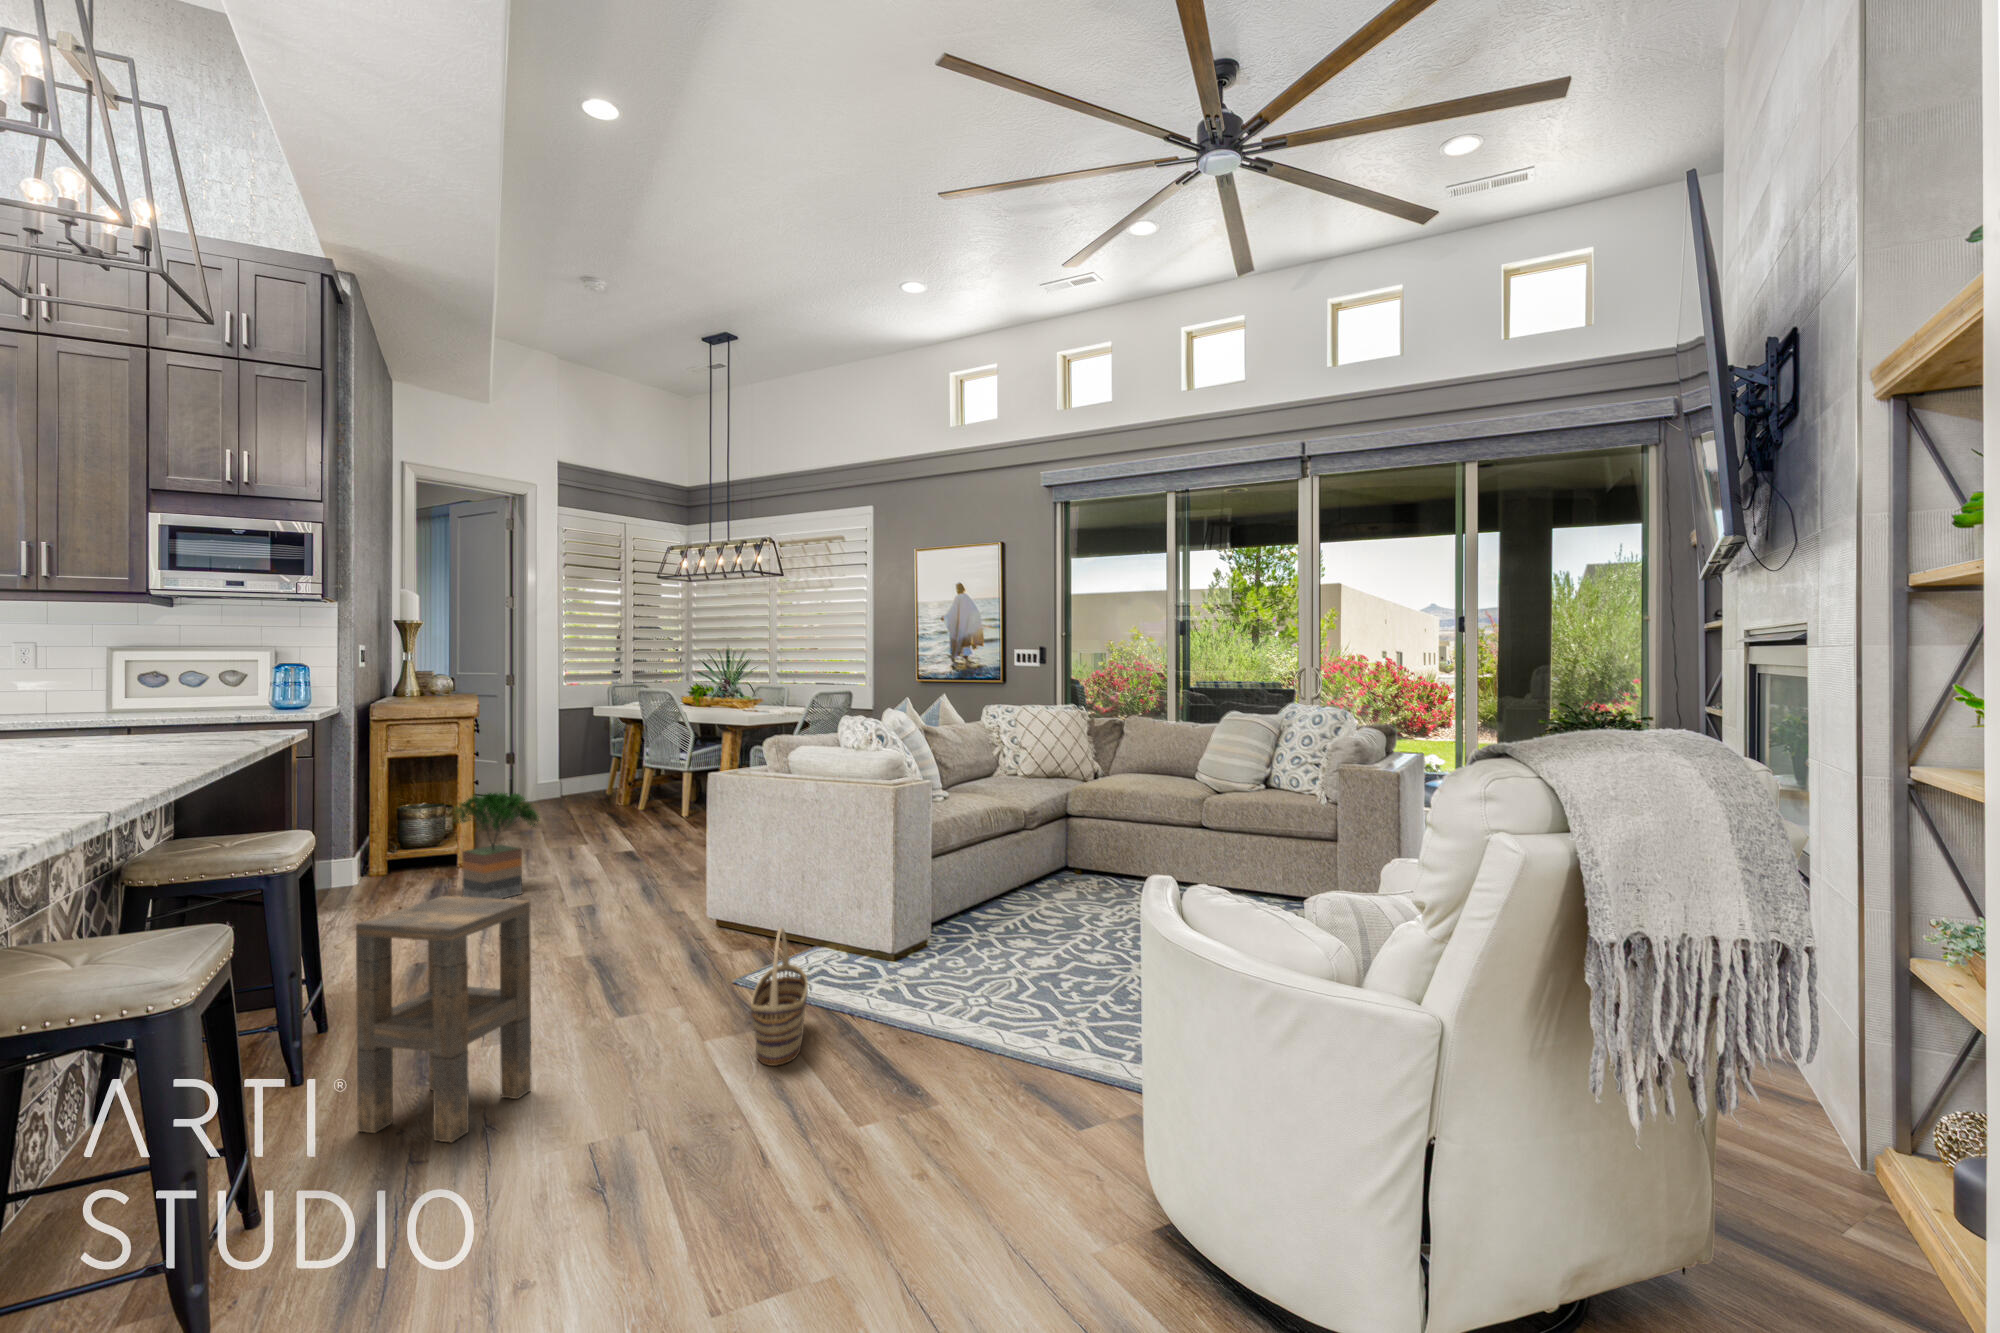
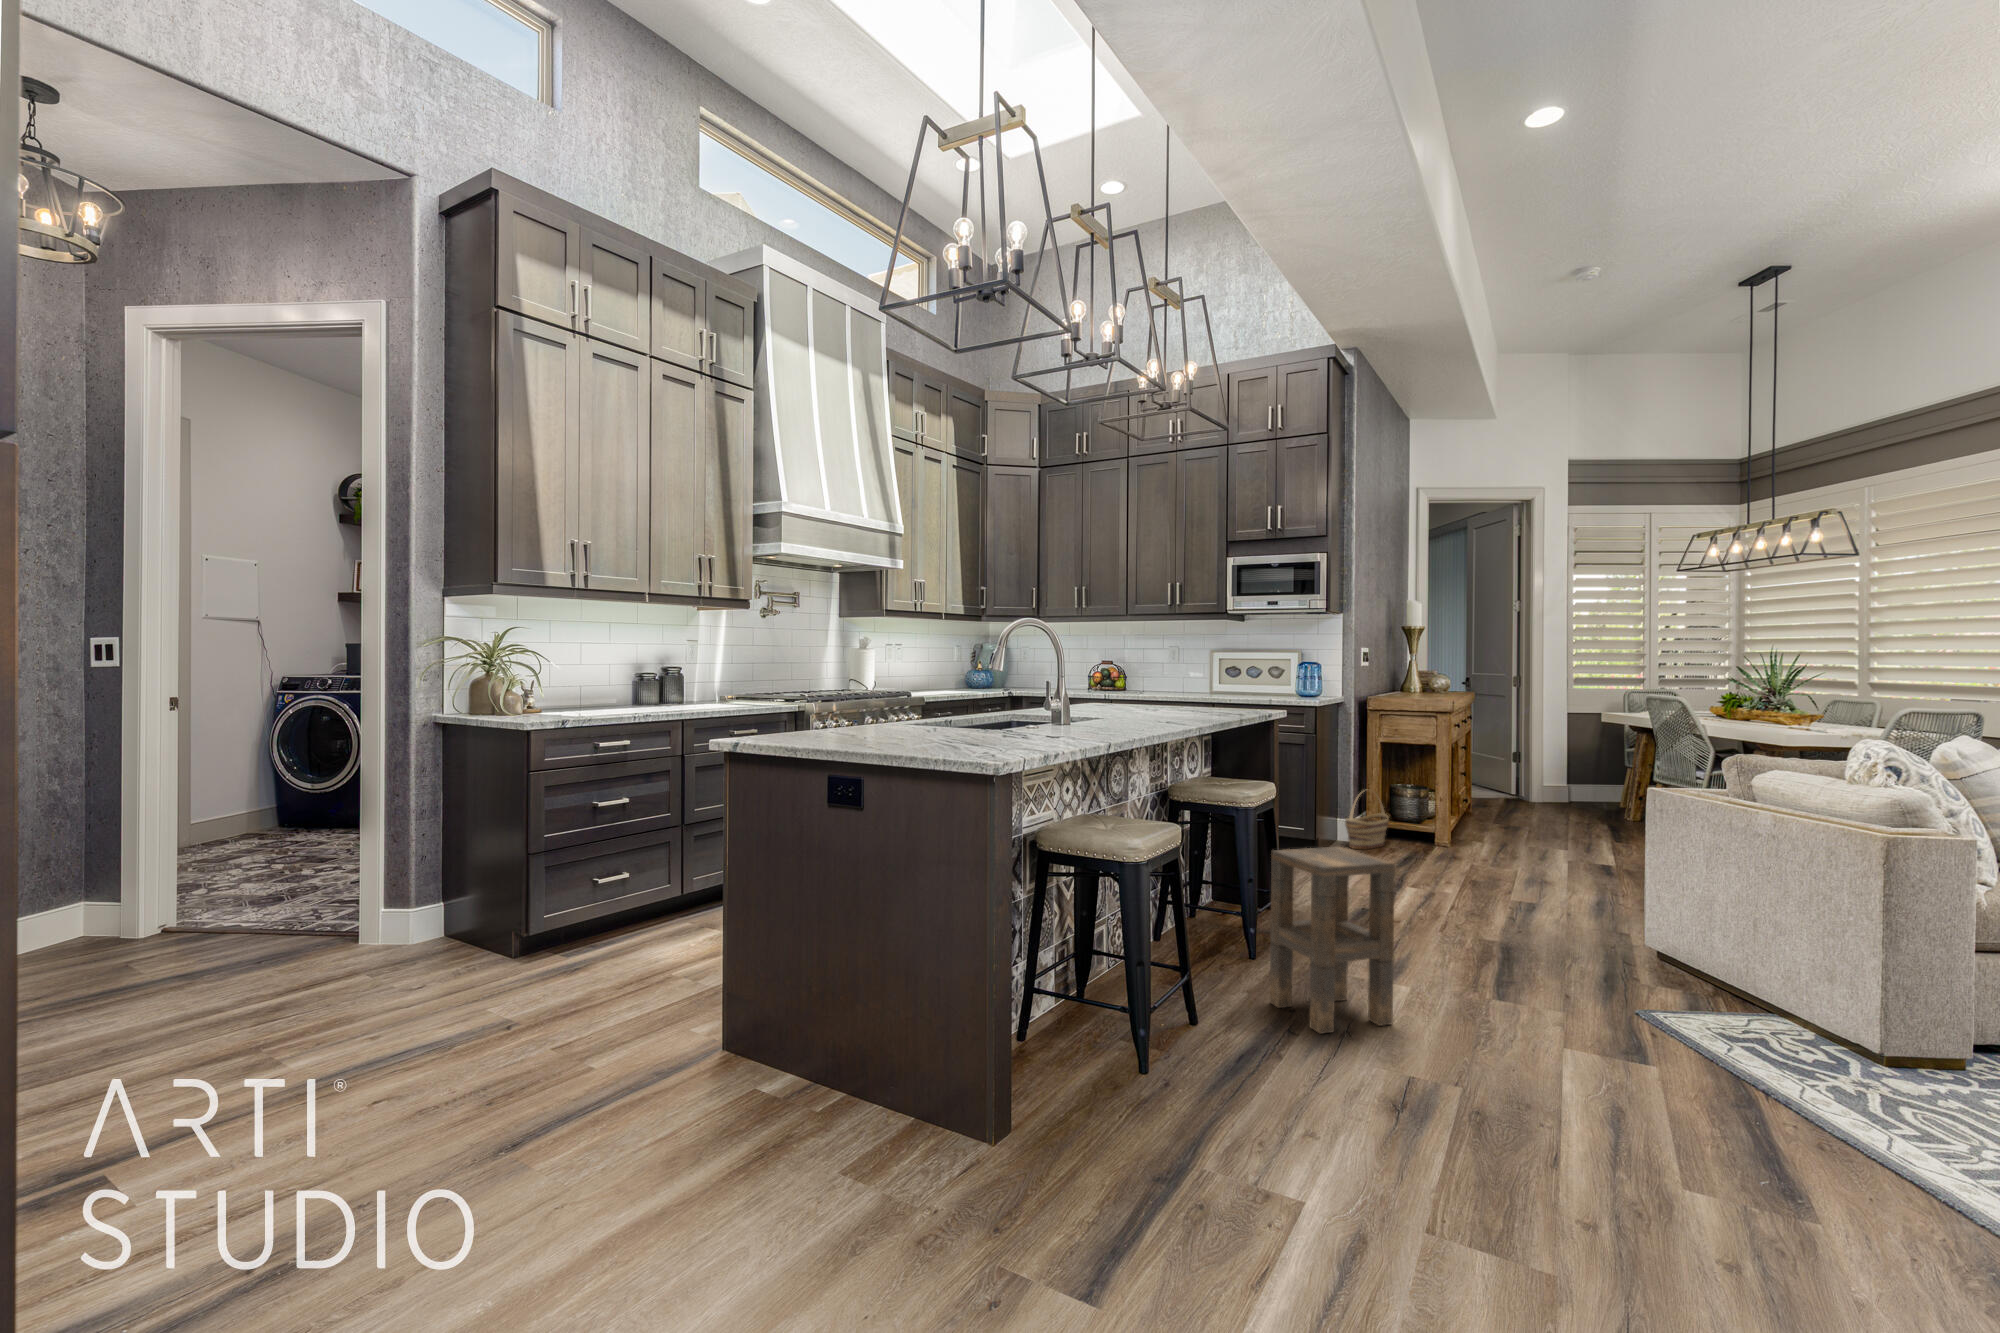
potted tree: present [454,793,539,899] -> none [1416,780,1495,881]
basket: present [751,928,808,1066] -> present [1345,796,1389,849]

